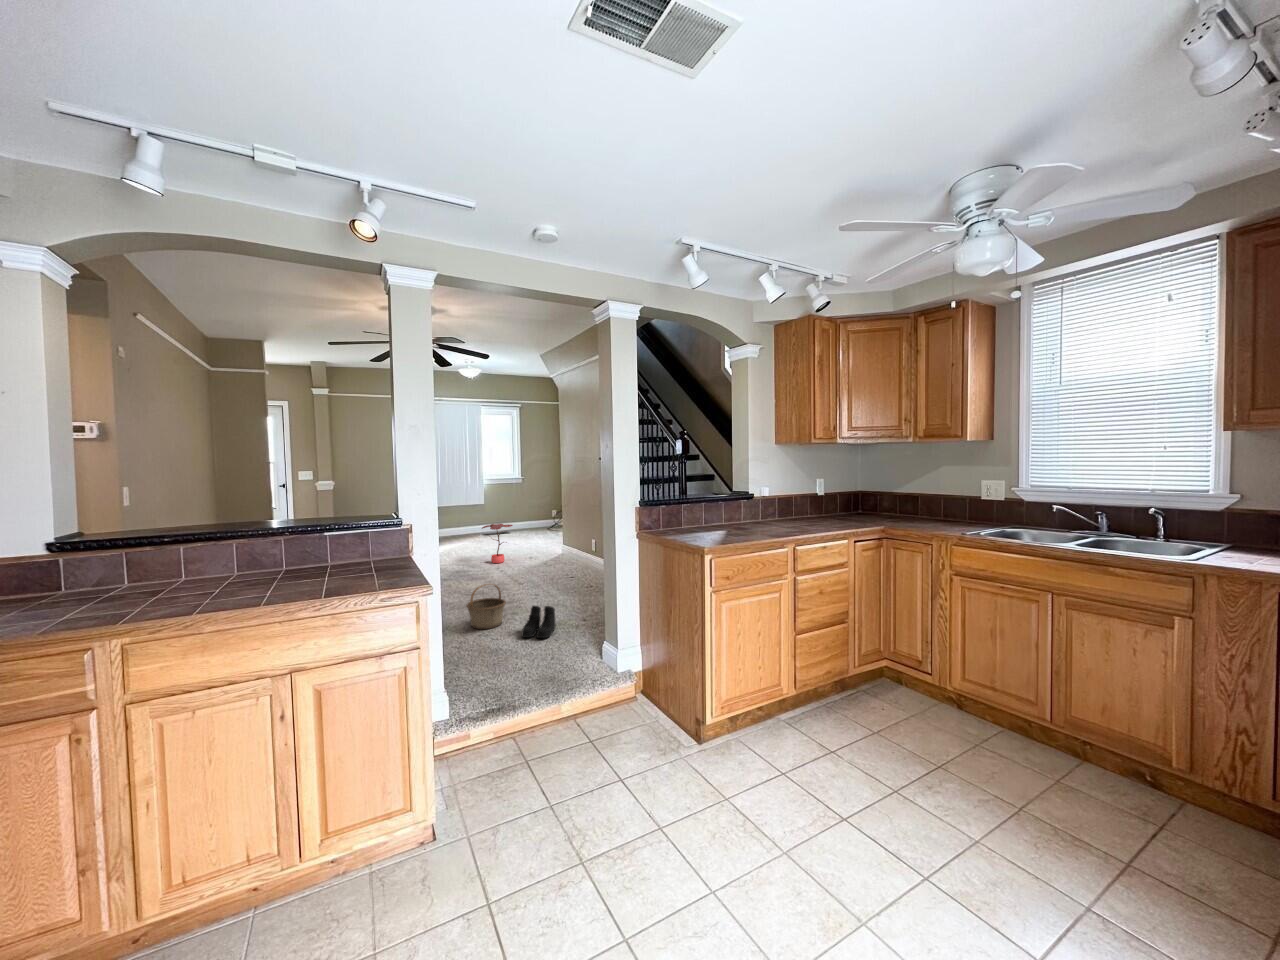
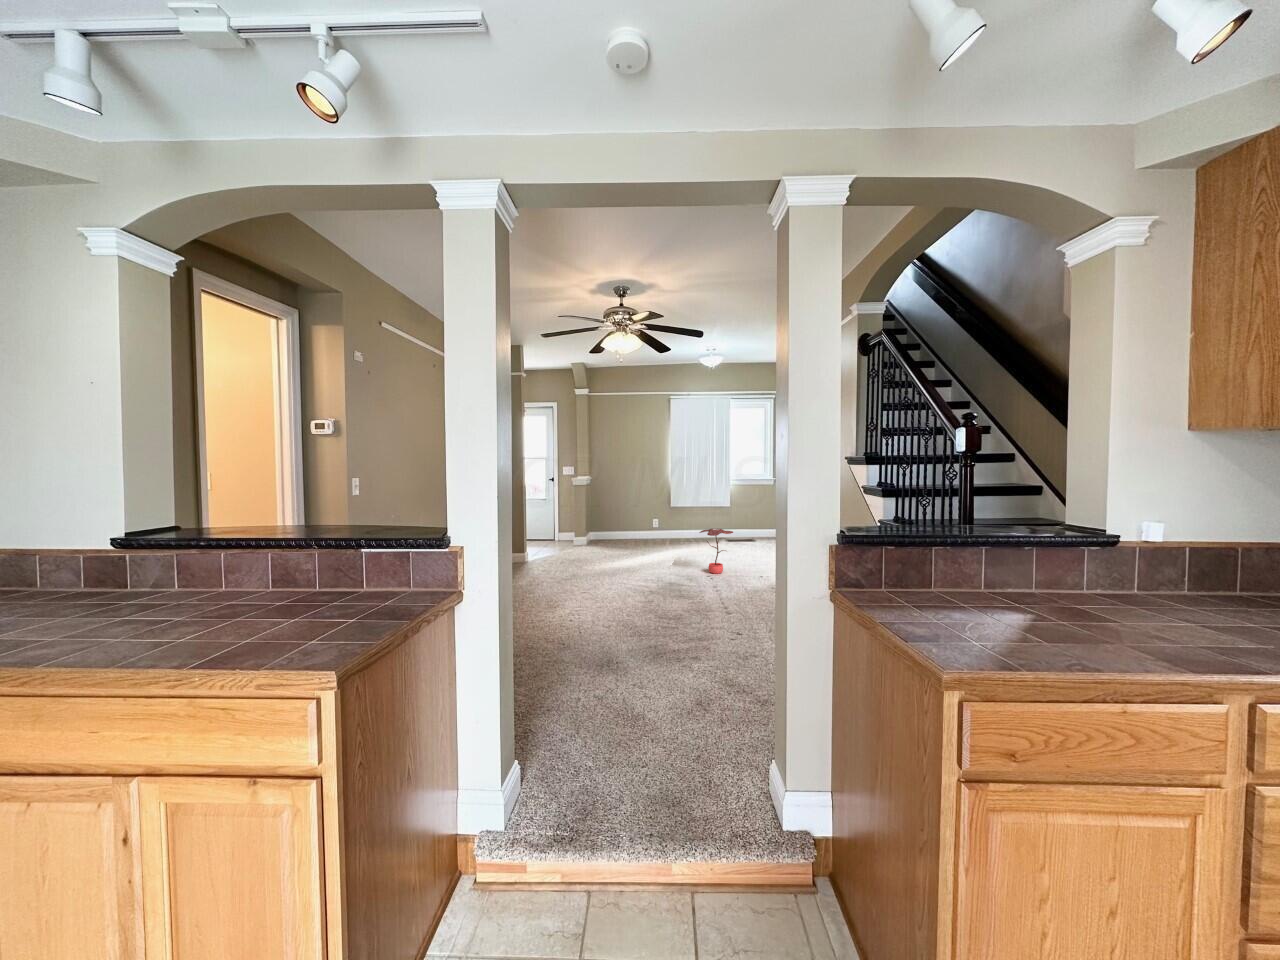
basket: present [466,584,506,629] -> none [628,612,676,670]
boots: present [522,606,555,638] -> none [678,656,729,710]

